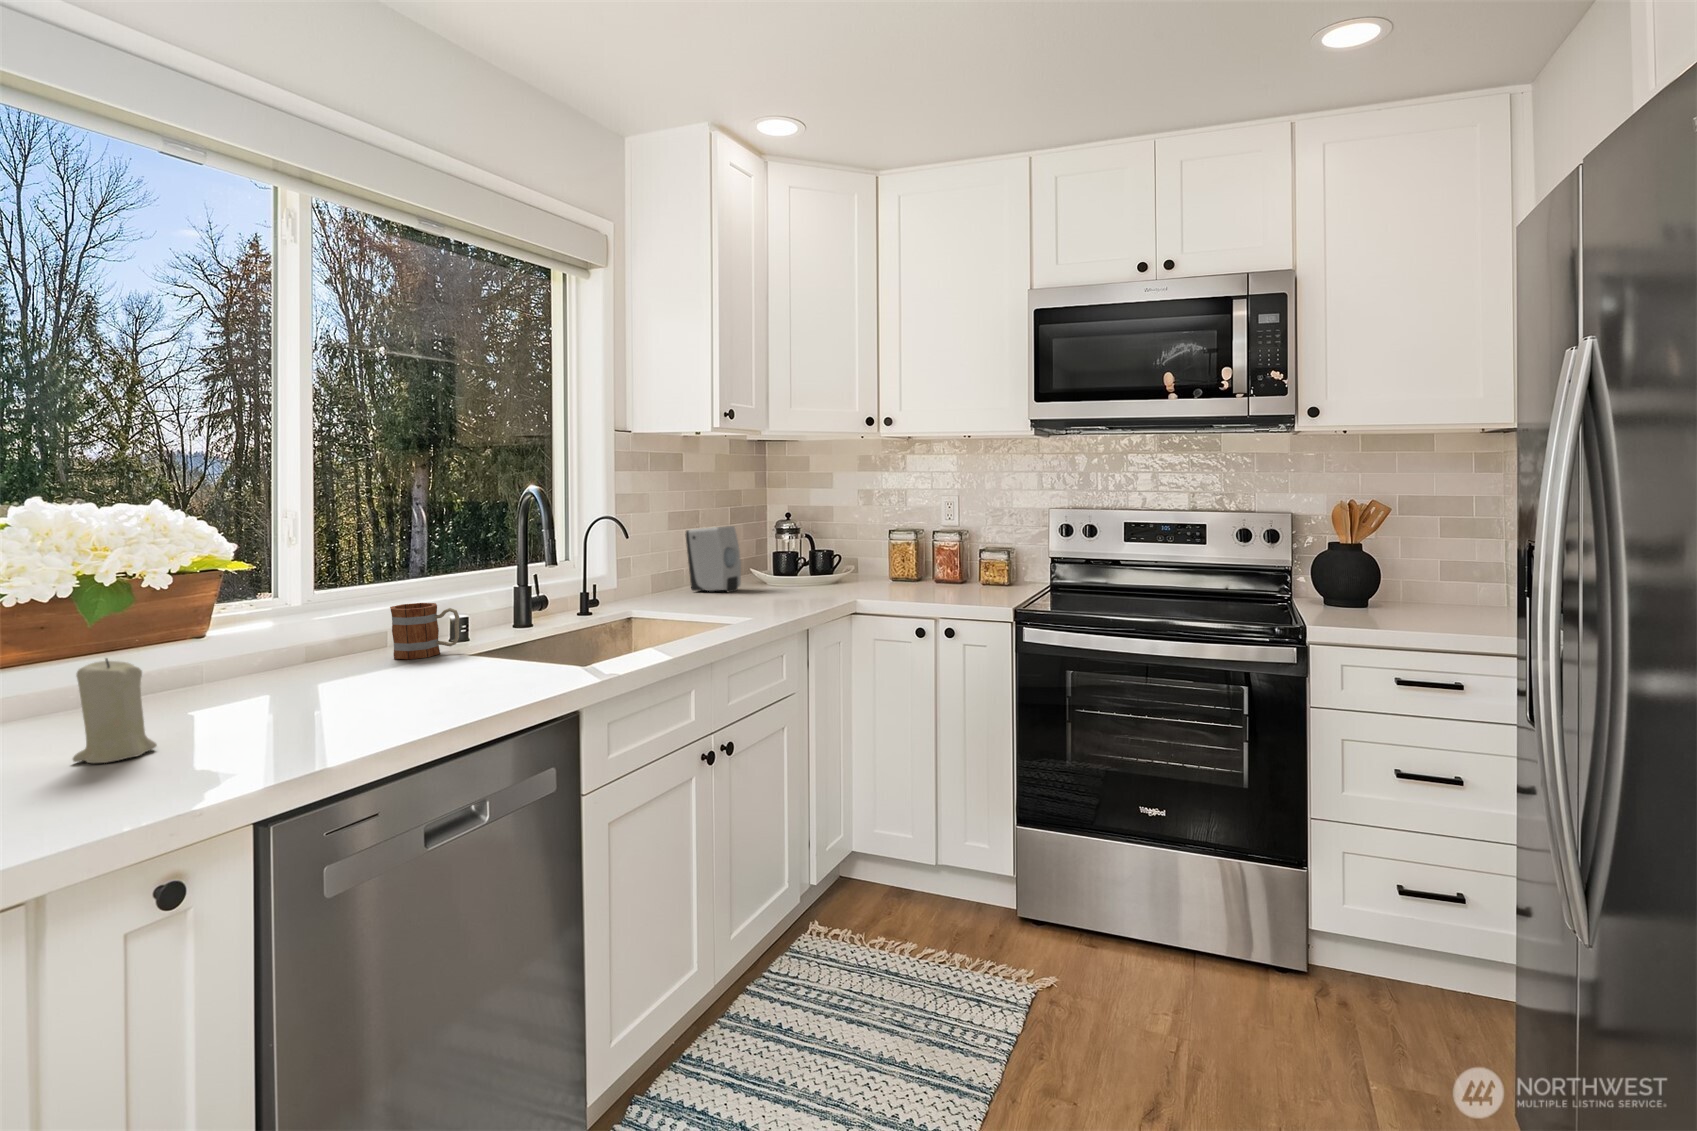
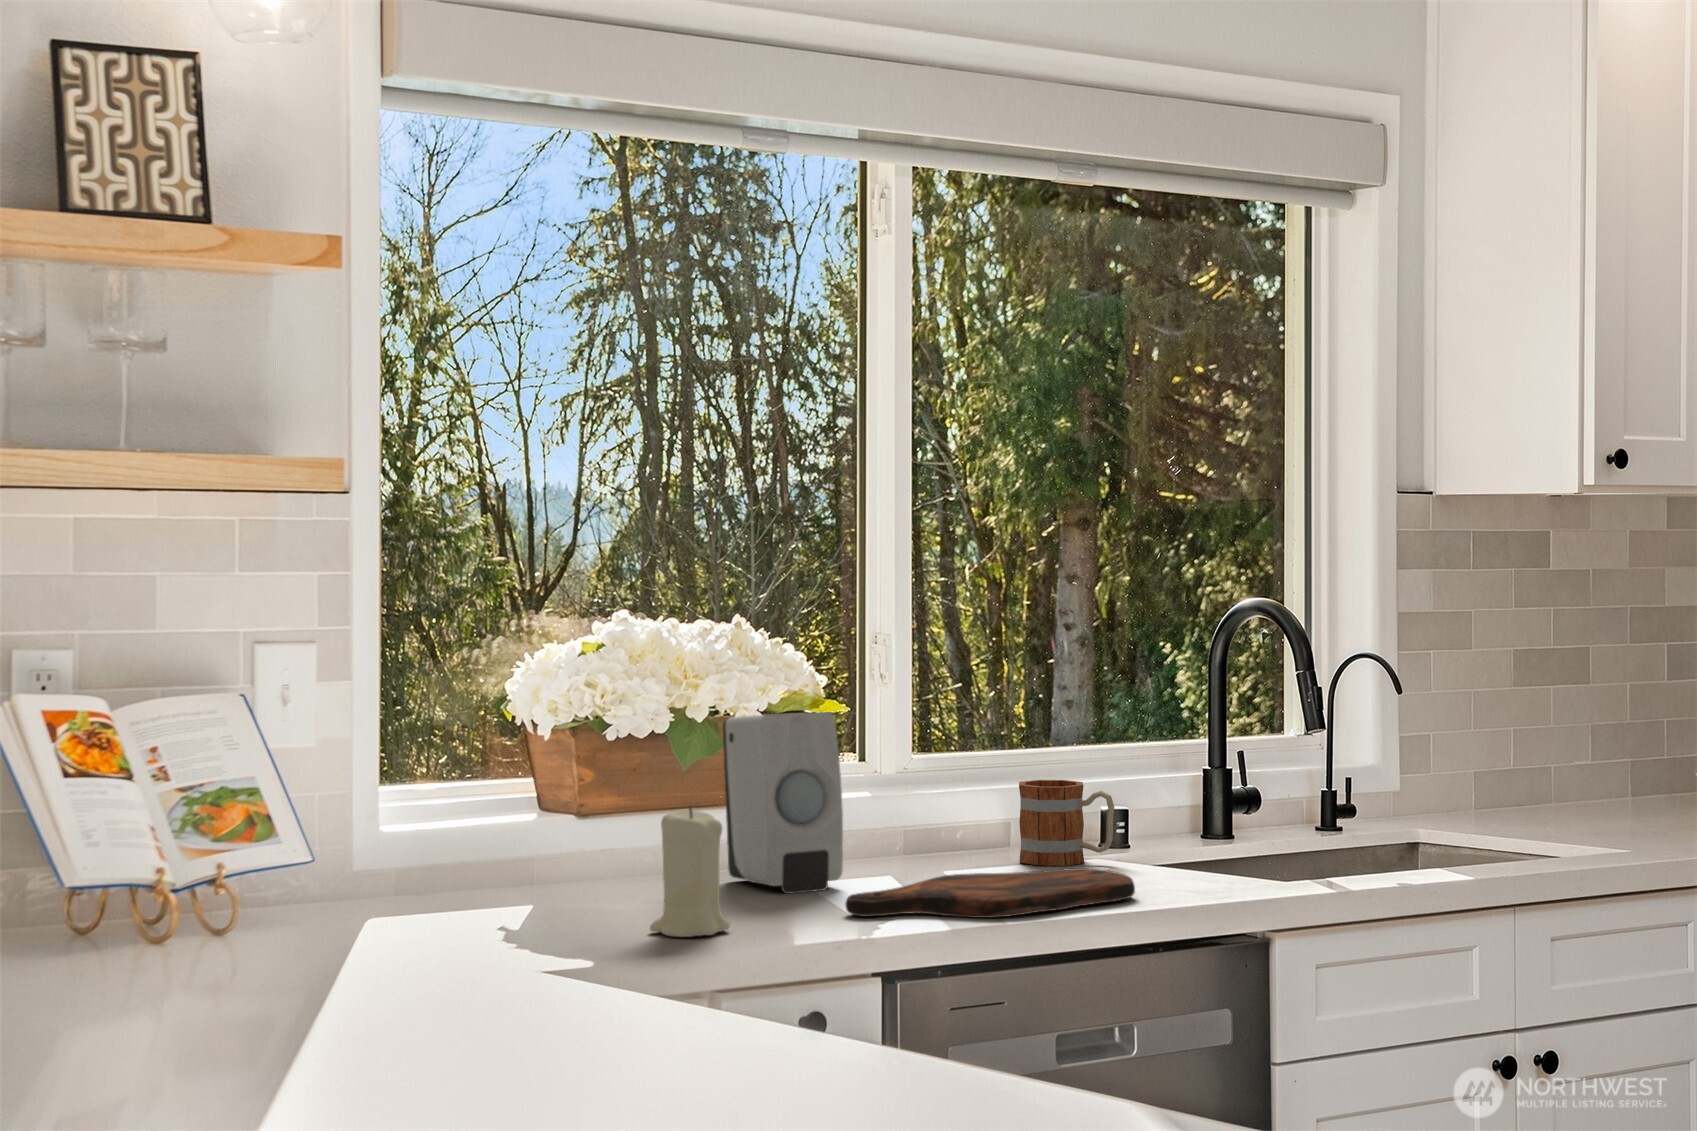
soap dispenser: present [685,526,741,592] -> present [723,712,843,894]
cutting board: none [263,660,482,718] -> present [845,868,1135,918]

